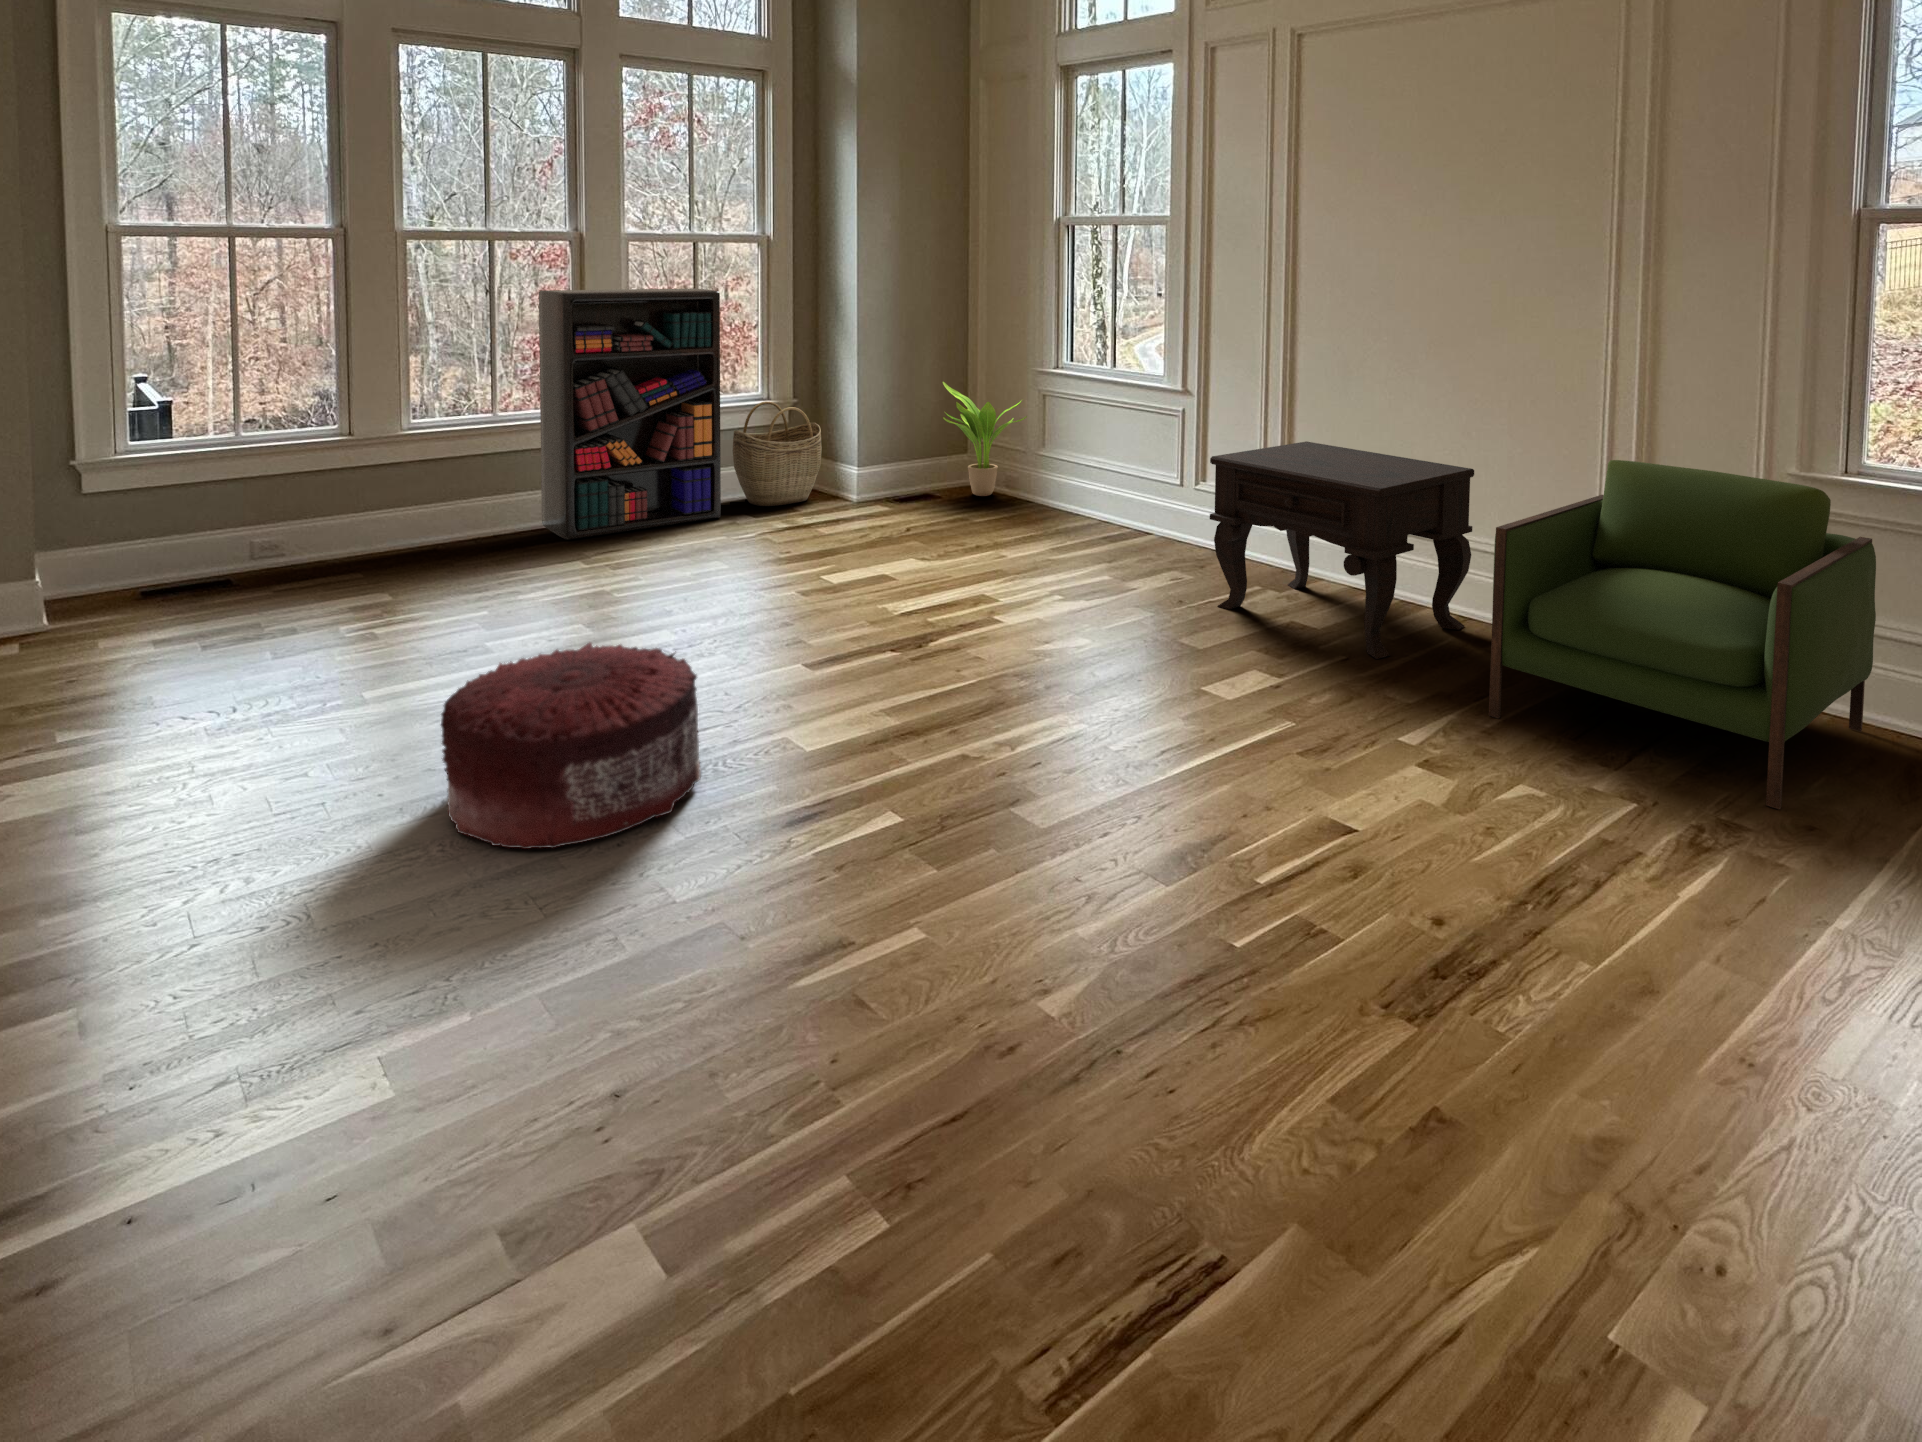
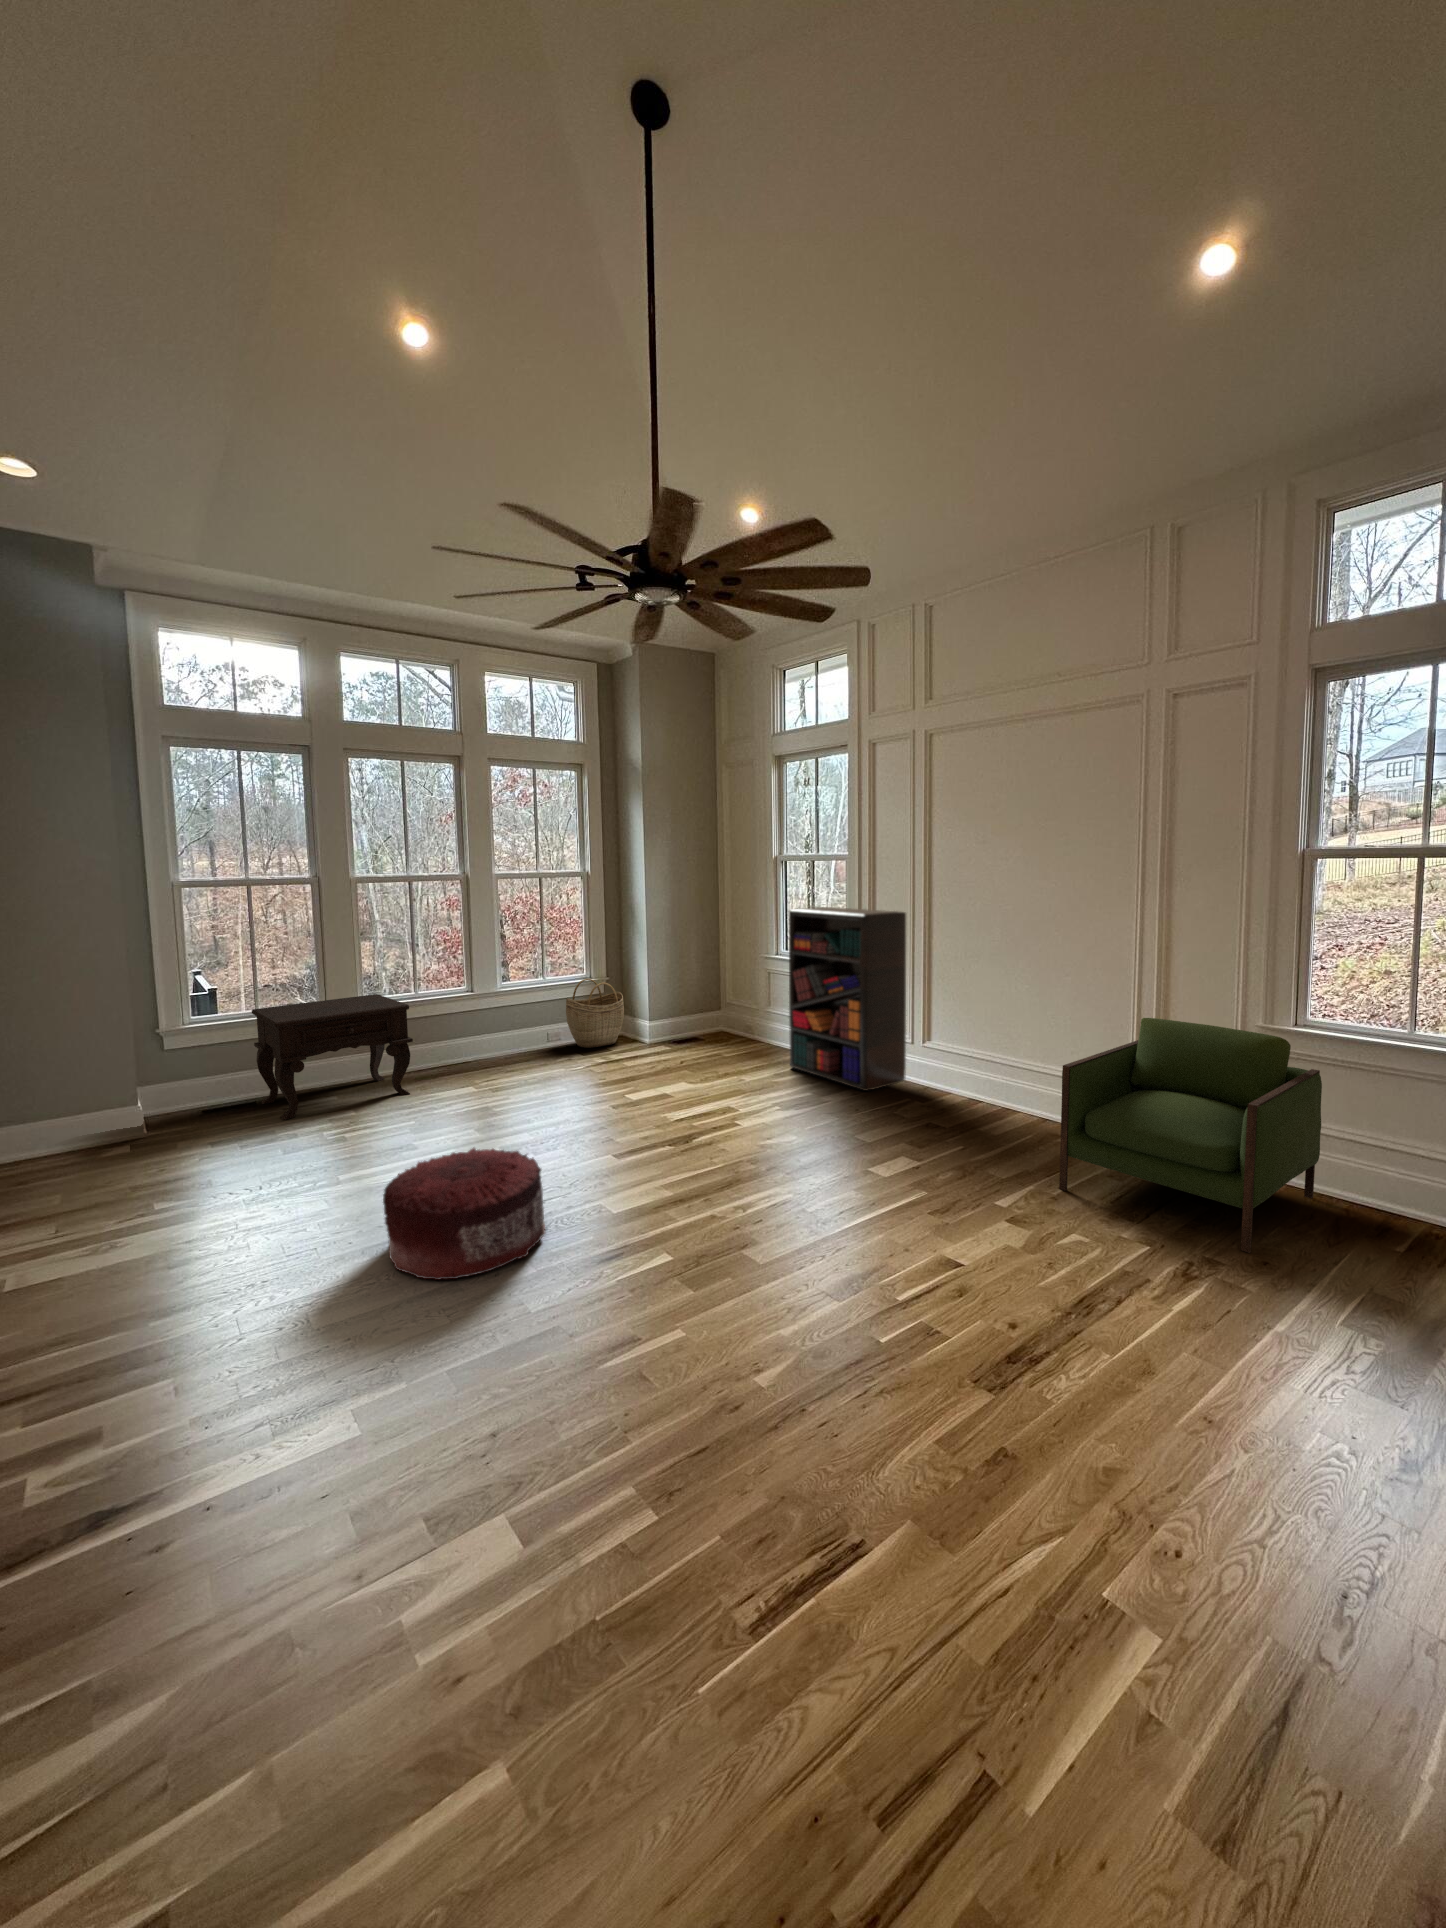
bookshelf: present [539,288,721,540] -> present [789,907,906,1091]
potted plant: present [943,382,1027,496] -> none [703,963,759,1038]
side table: present [1210,441,1474,659] -> present [252,994,413,1120]

